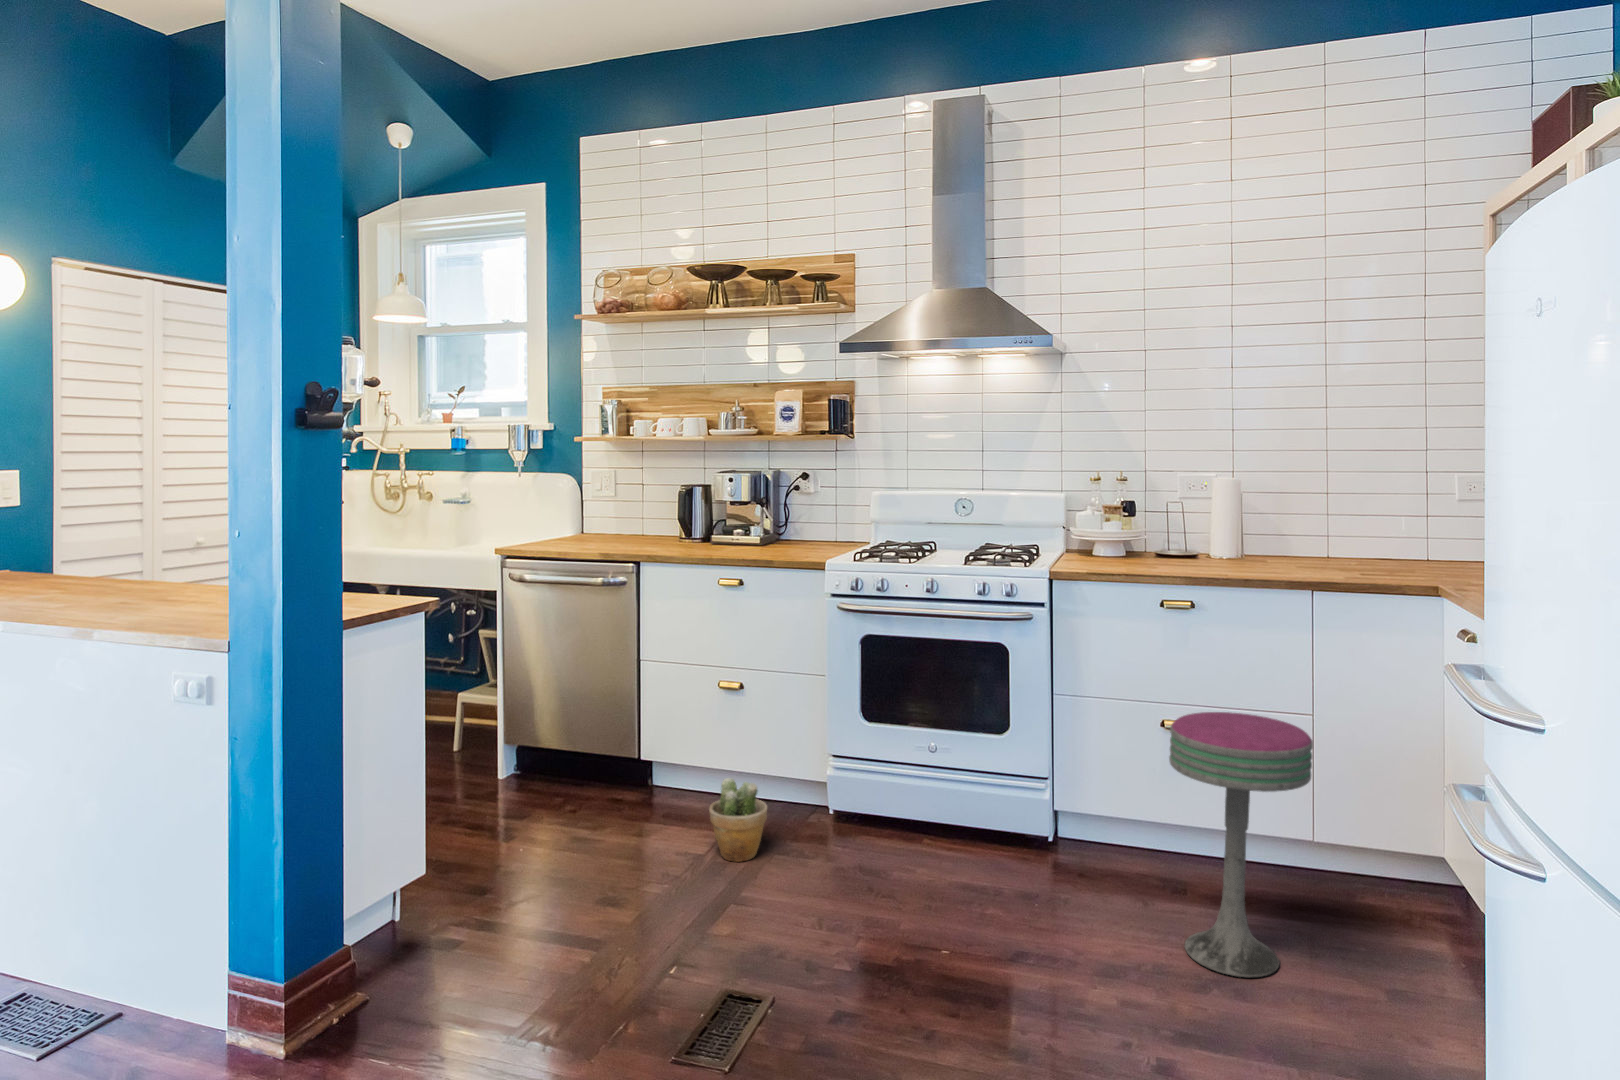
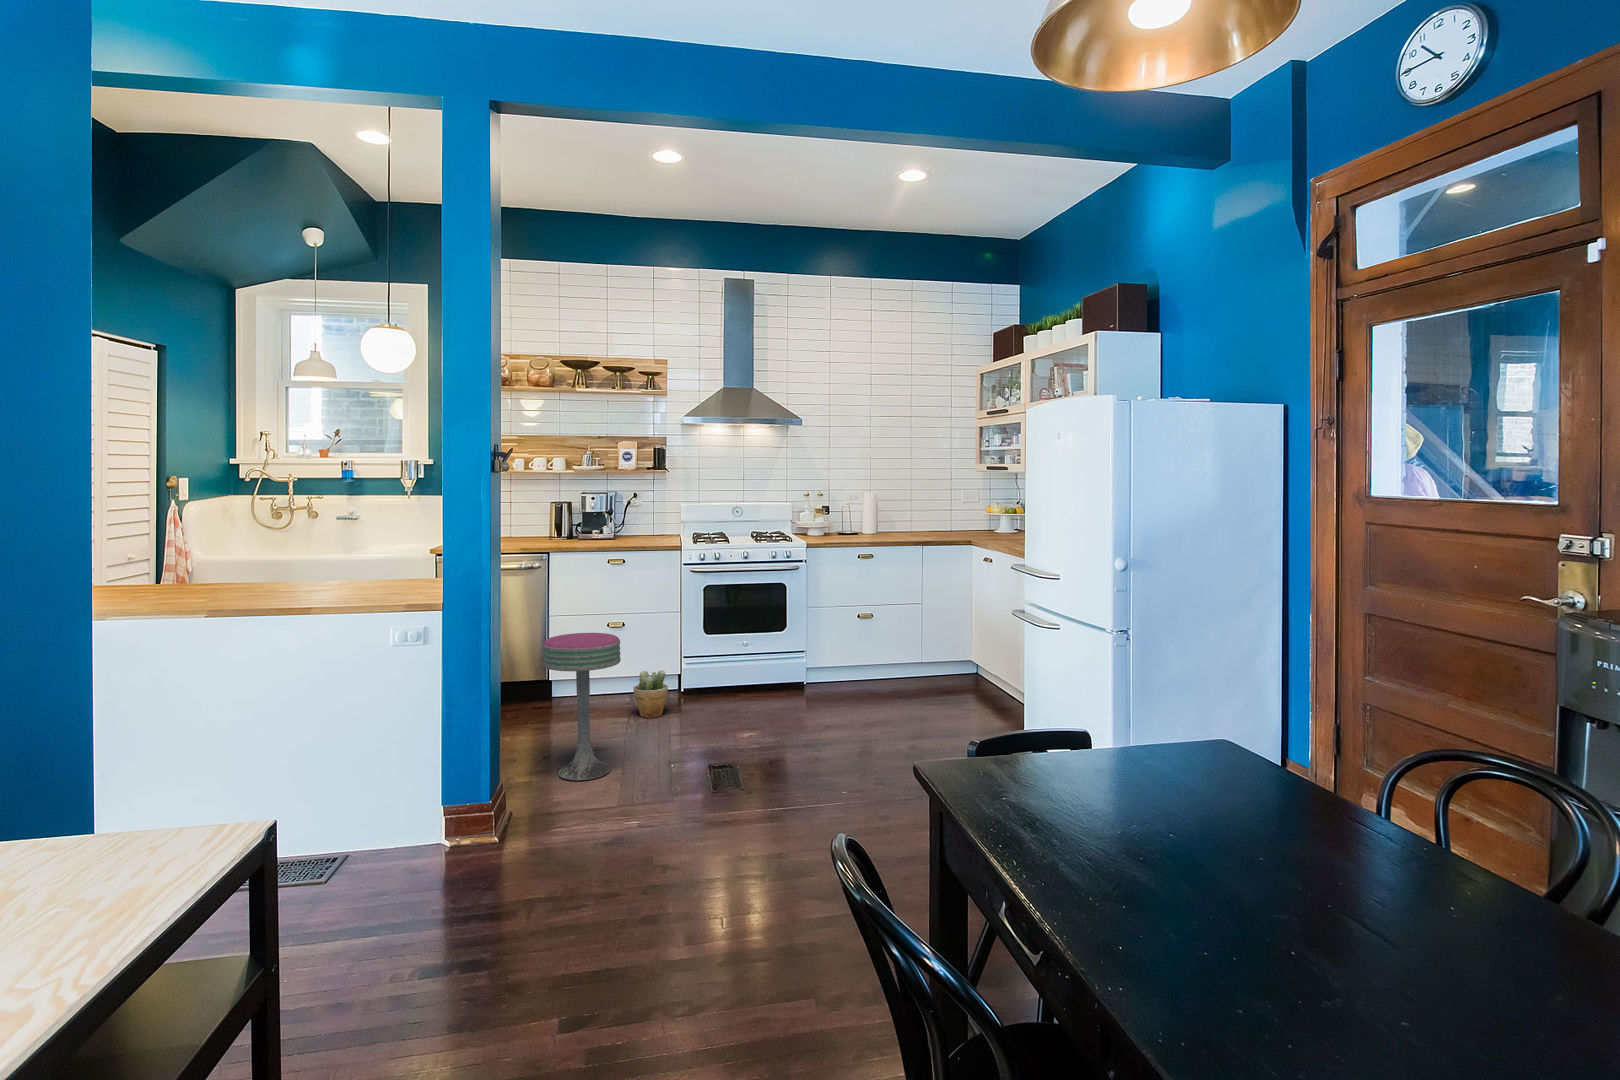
bar stool: present [1169,712,1313,977] -> present [543,633,621,780]

